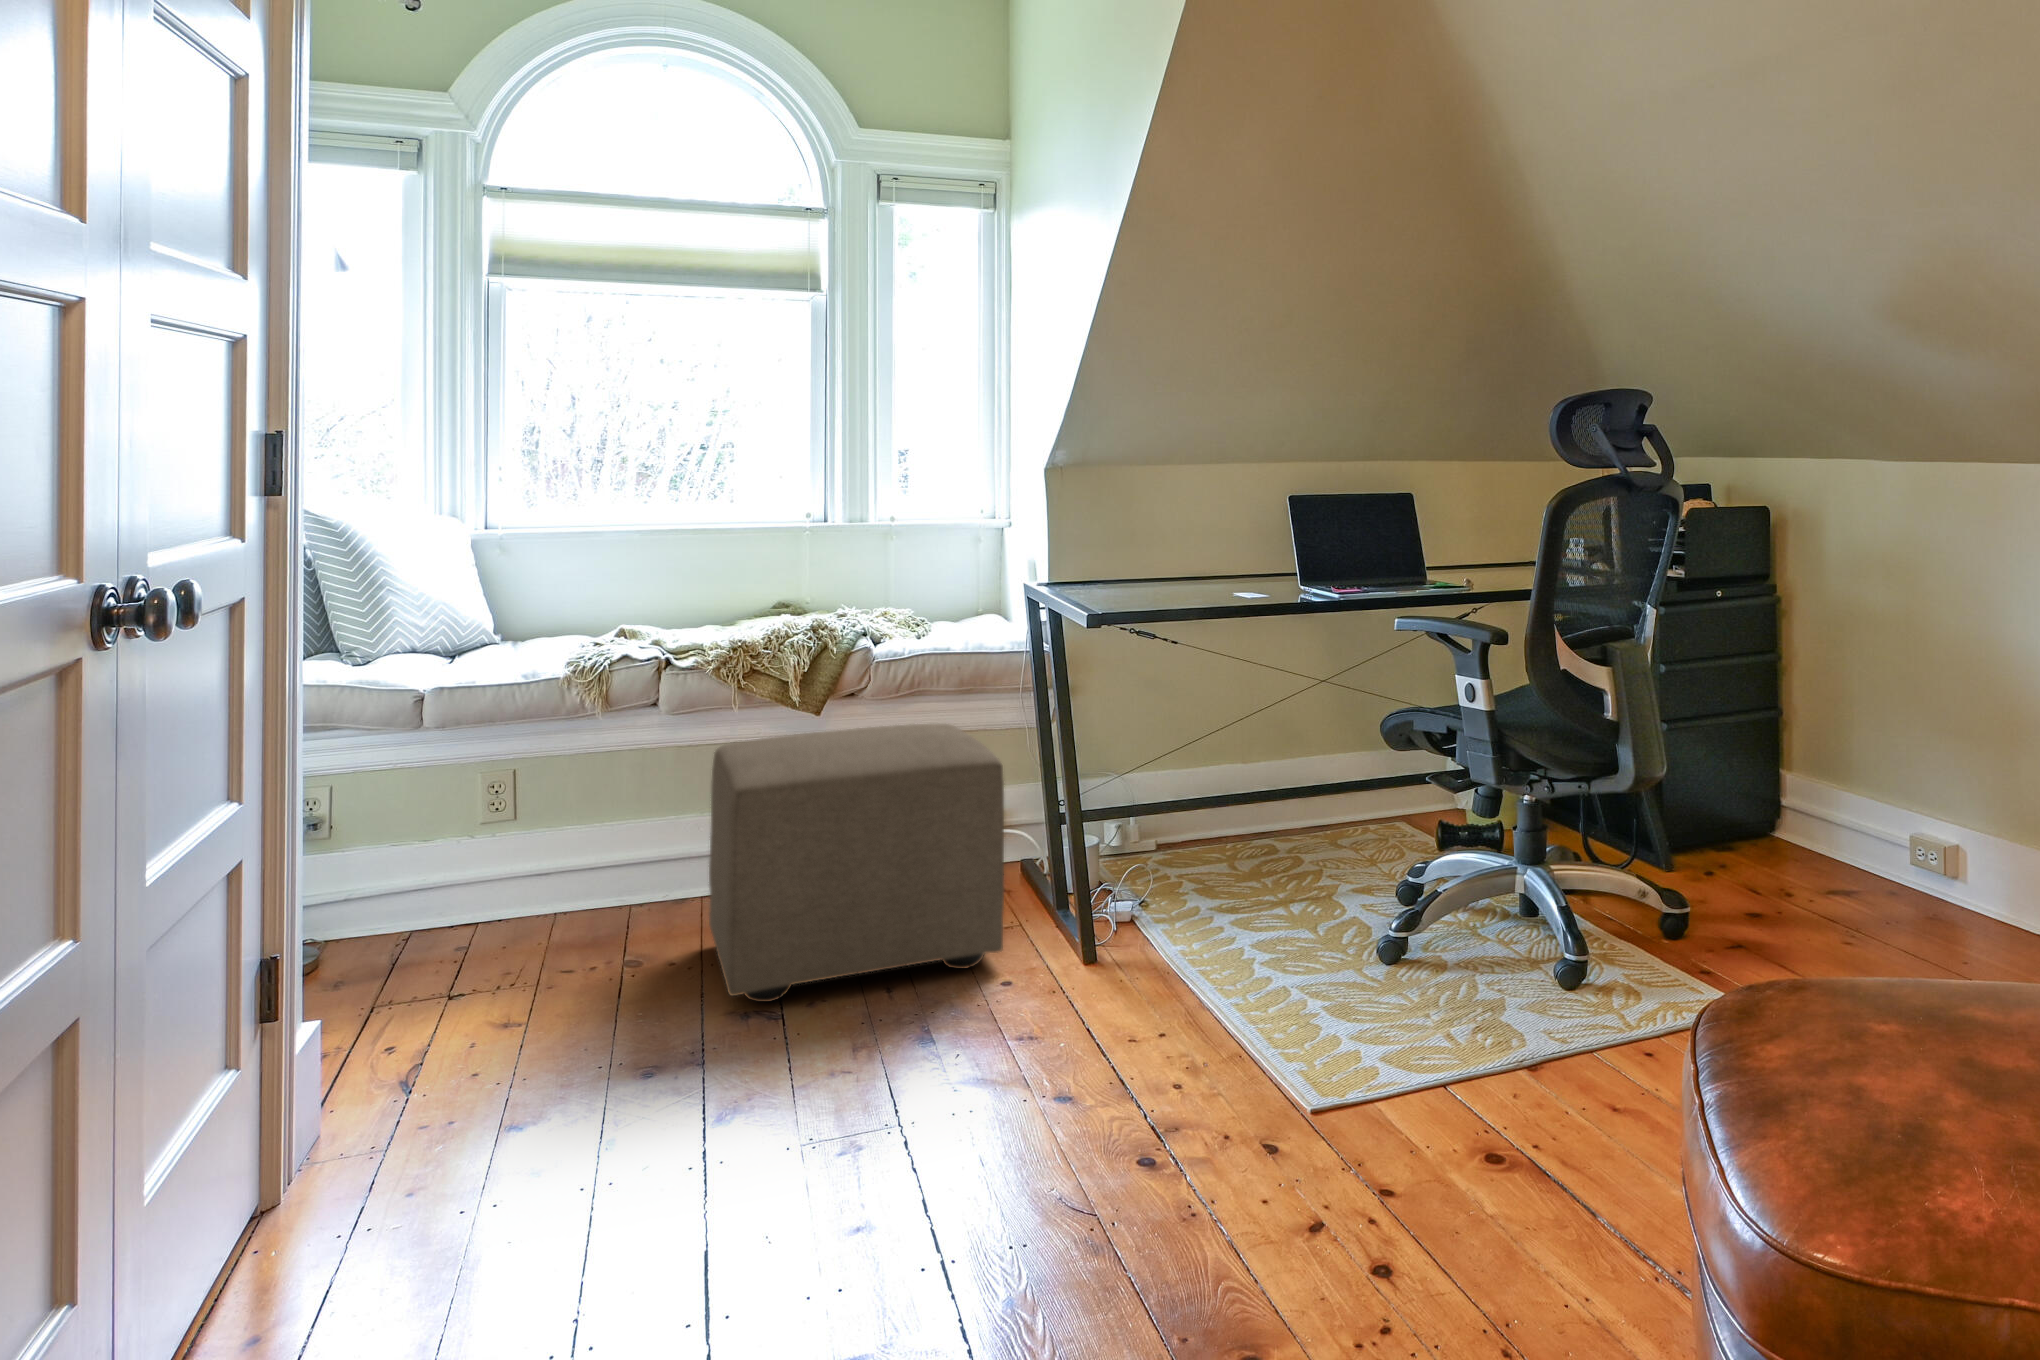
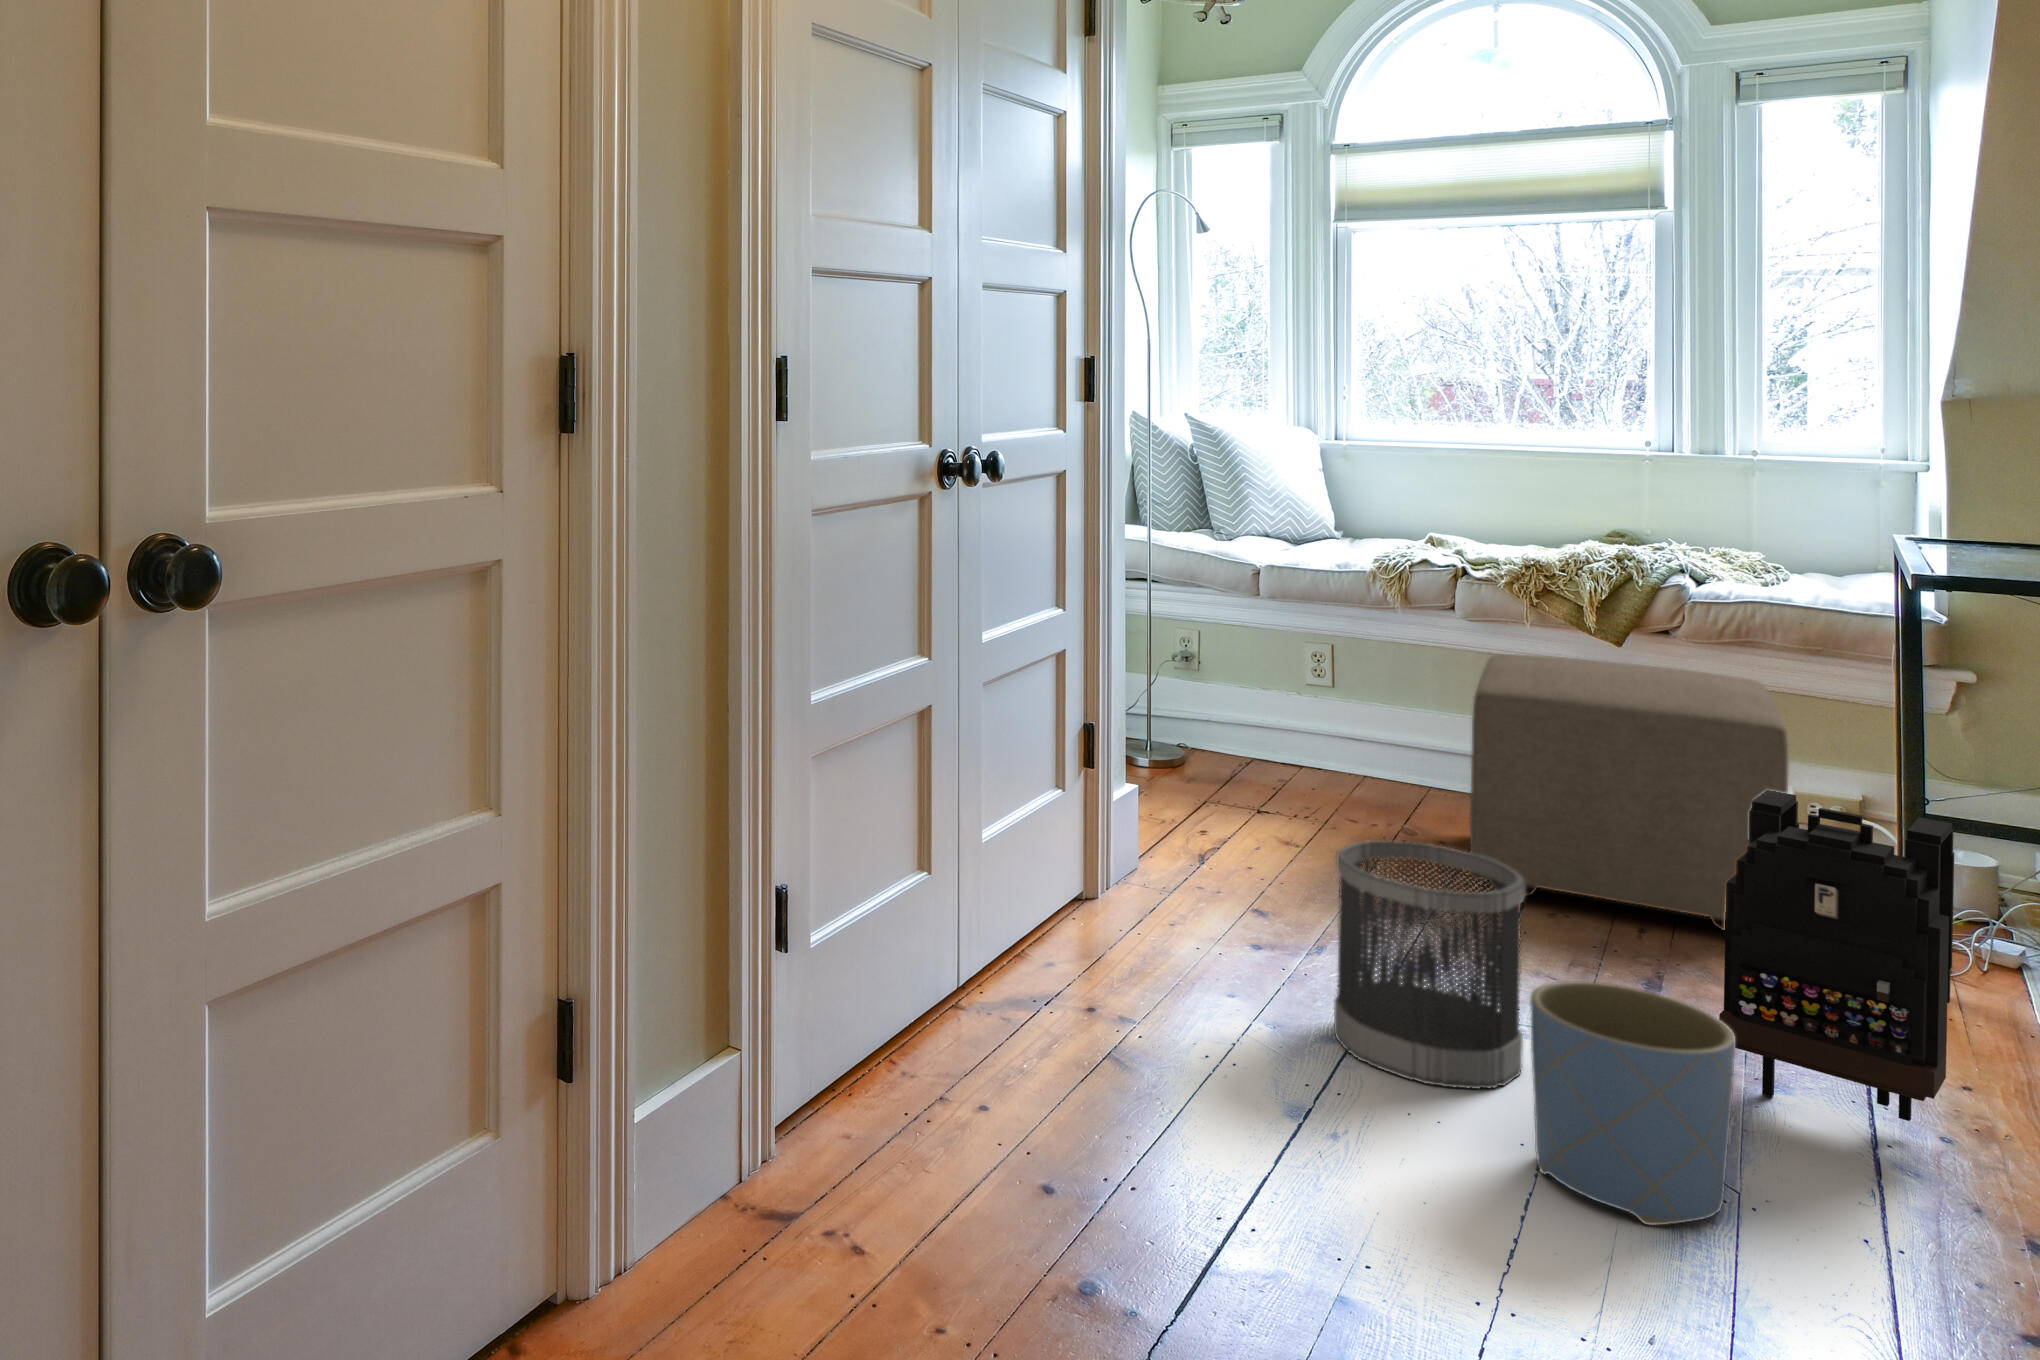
backpack: none [1036,814,1194,1113] -> present [1719,790,1954,1121]
wastebasket: none [669,969,875,1265] -> present [1334,840,1525,1089]
planter: none [928,1053,1105,1299] -> present [1530,981,1735,1226]

